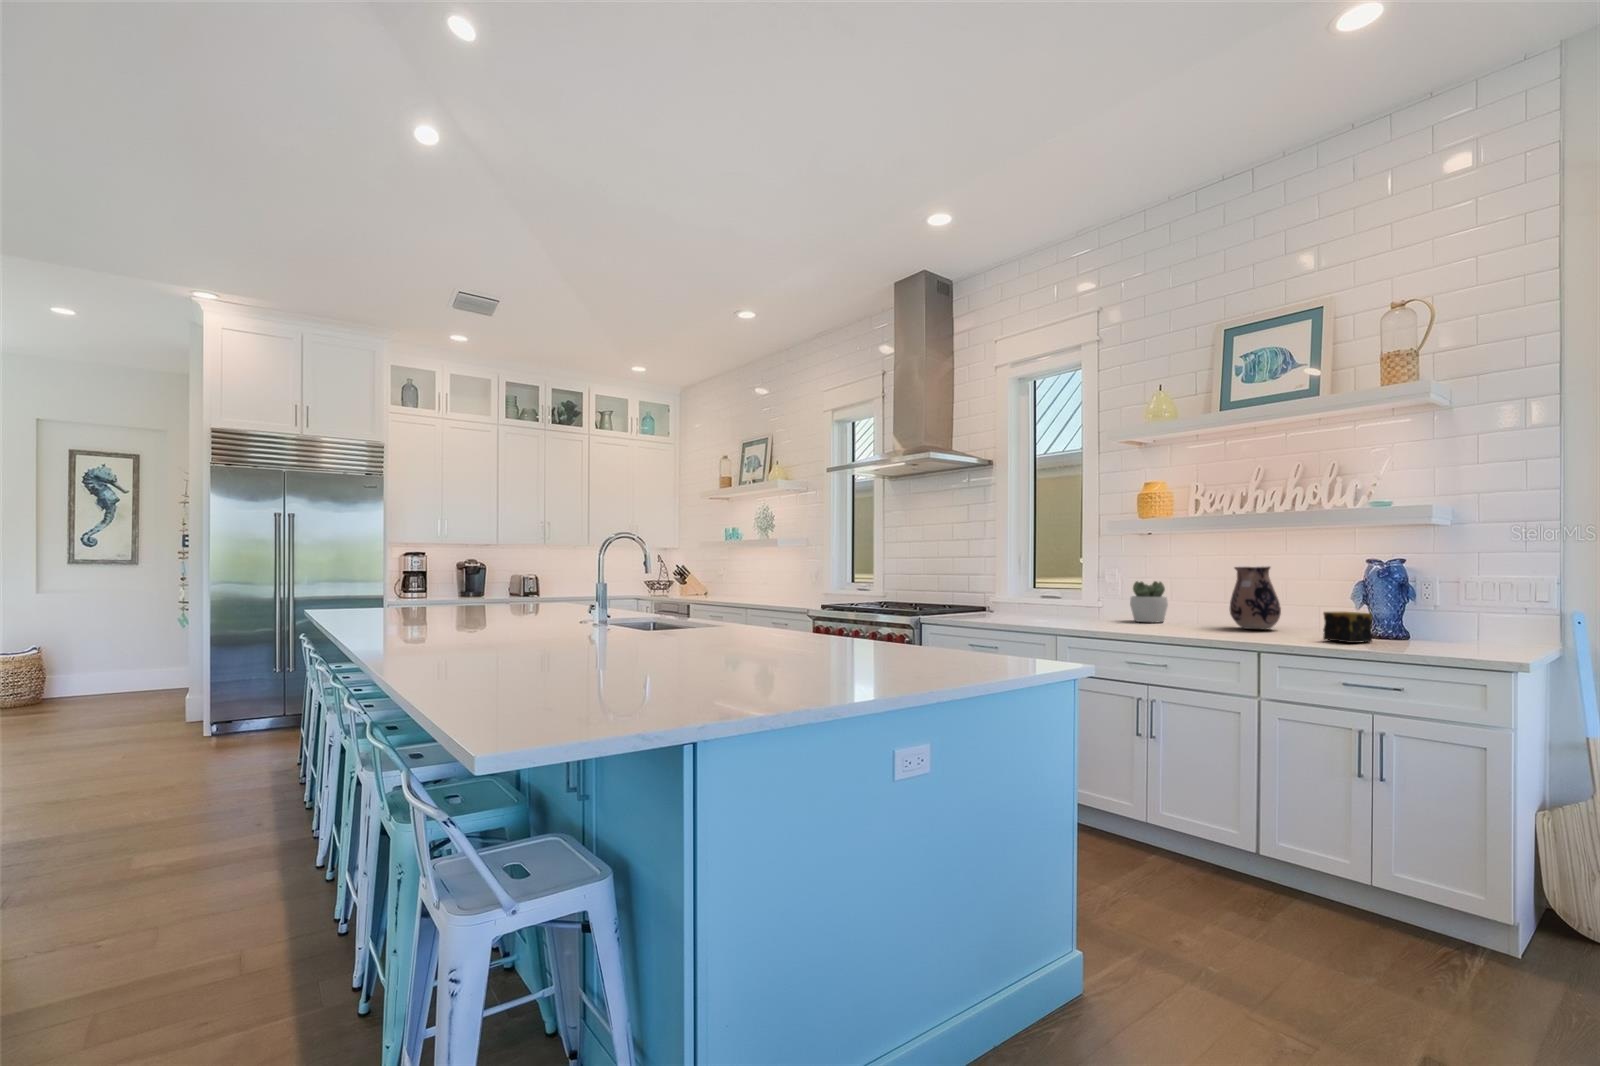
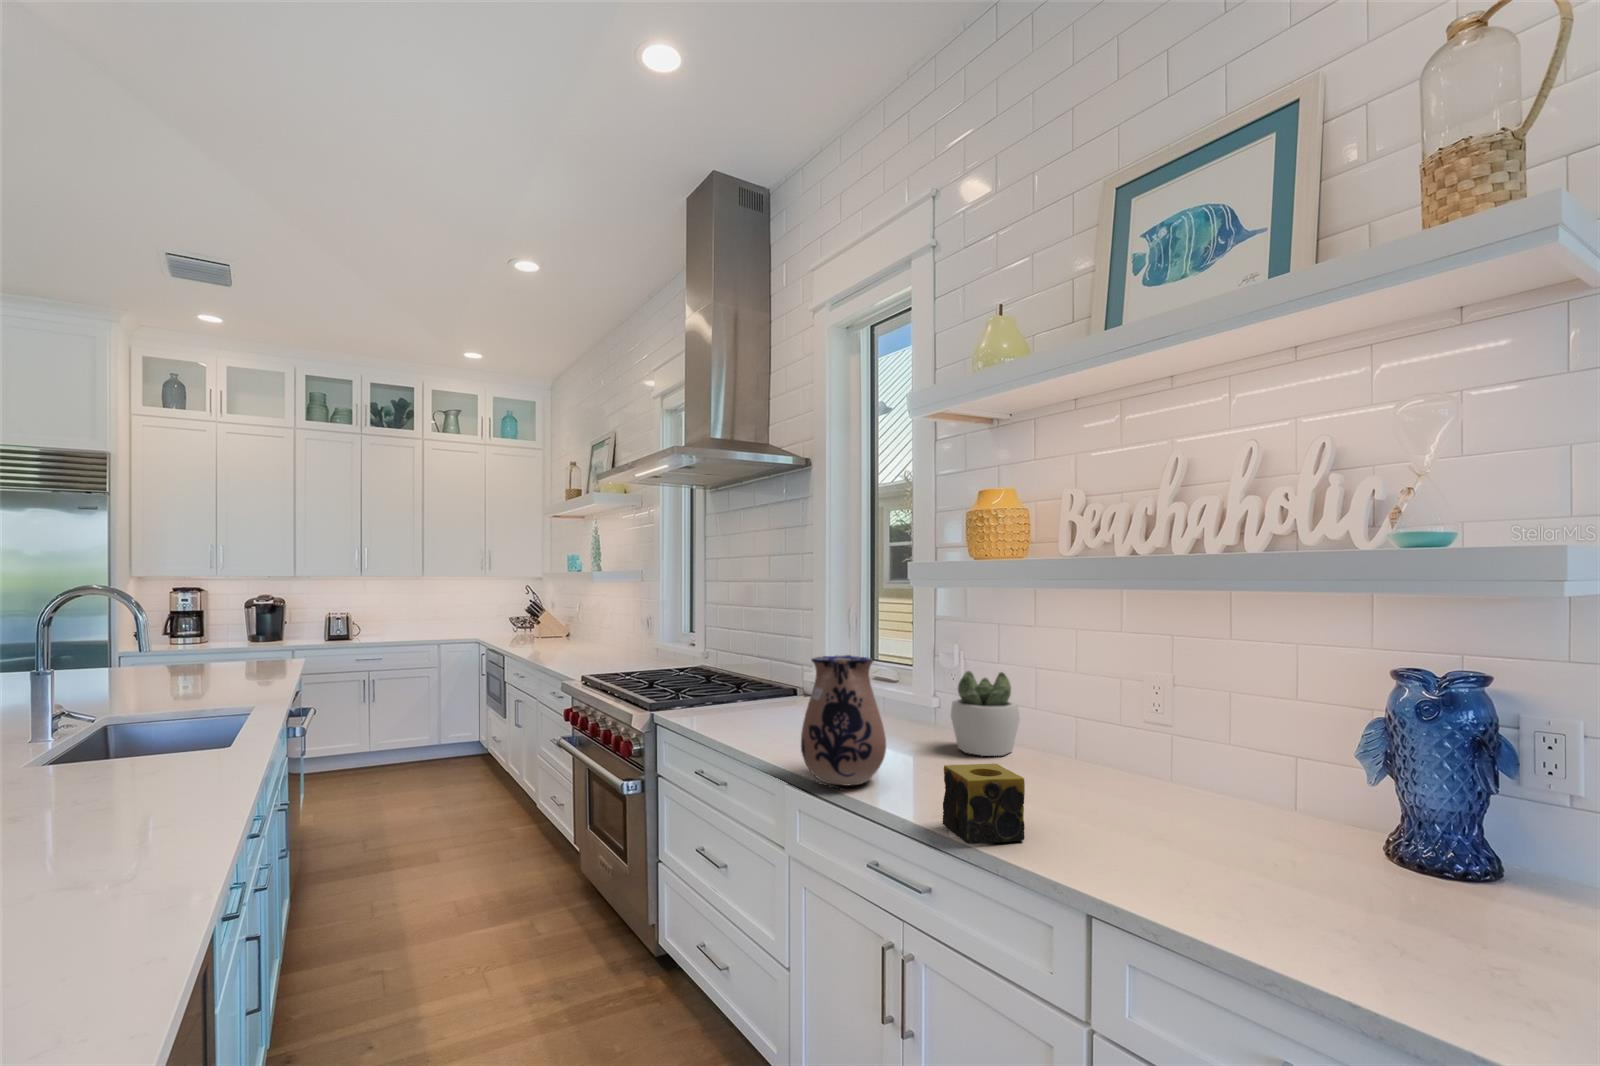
ceramic pitcher: present [1230,567,1281,630] -> present [801,655,886,786]
candle: present [1323,612,1372,643] -> present [943,764,1025,844]

